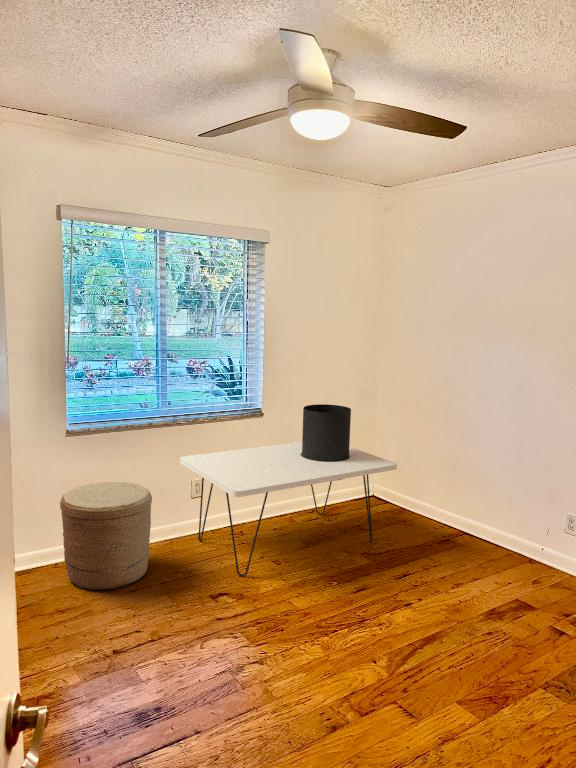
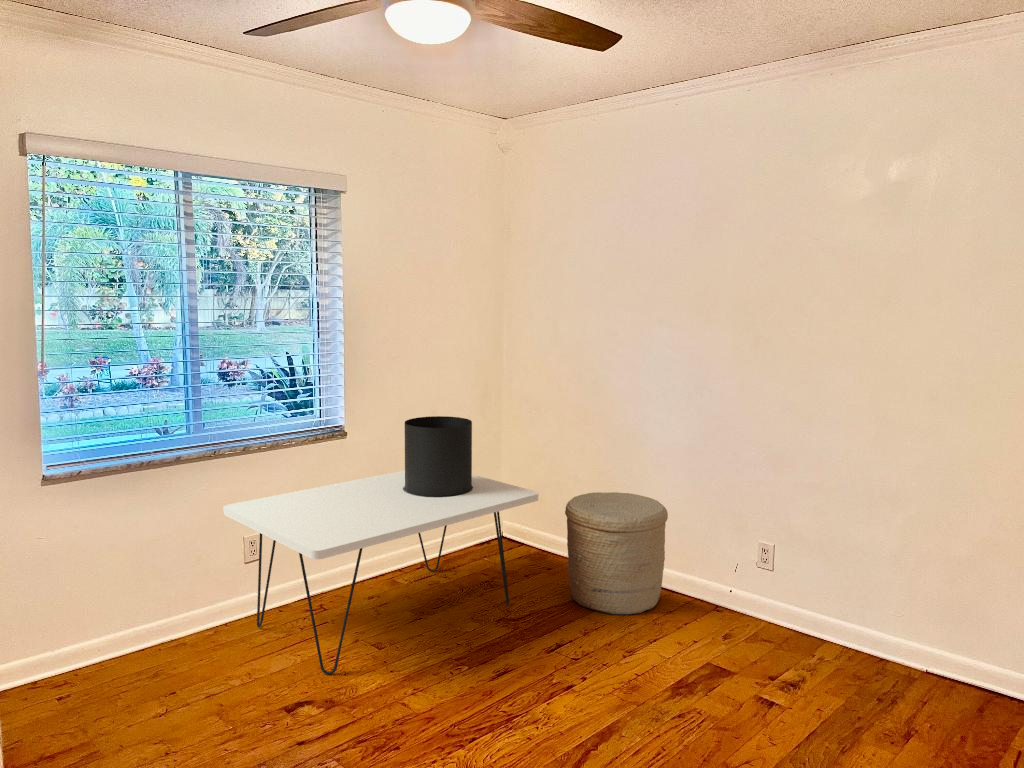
woven basket: present [60,482,152,590] -> present [565,492,668,615]

